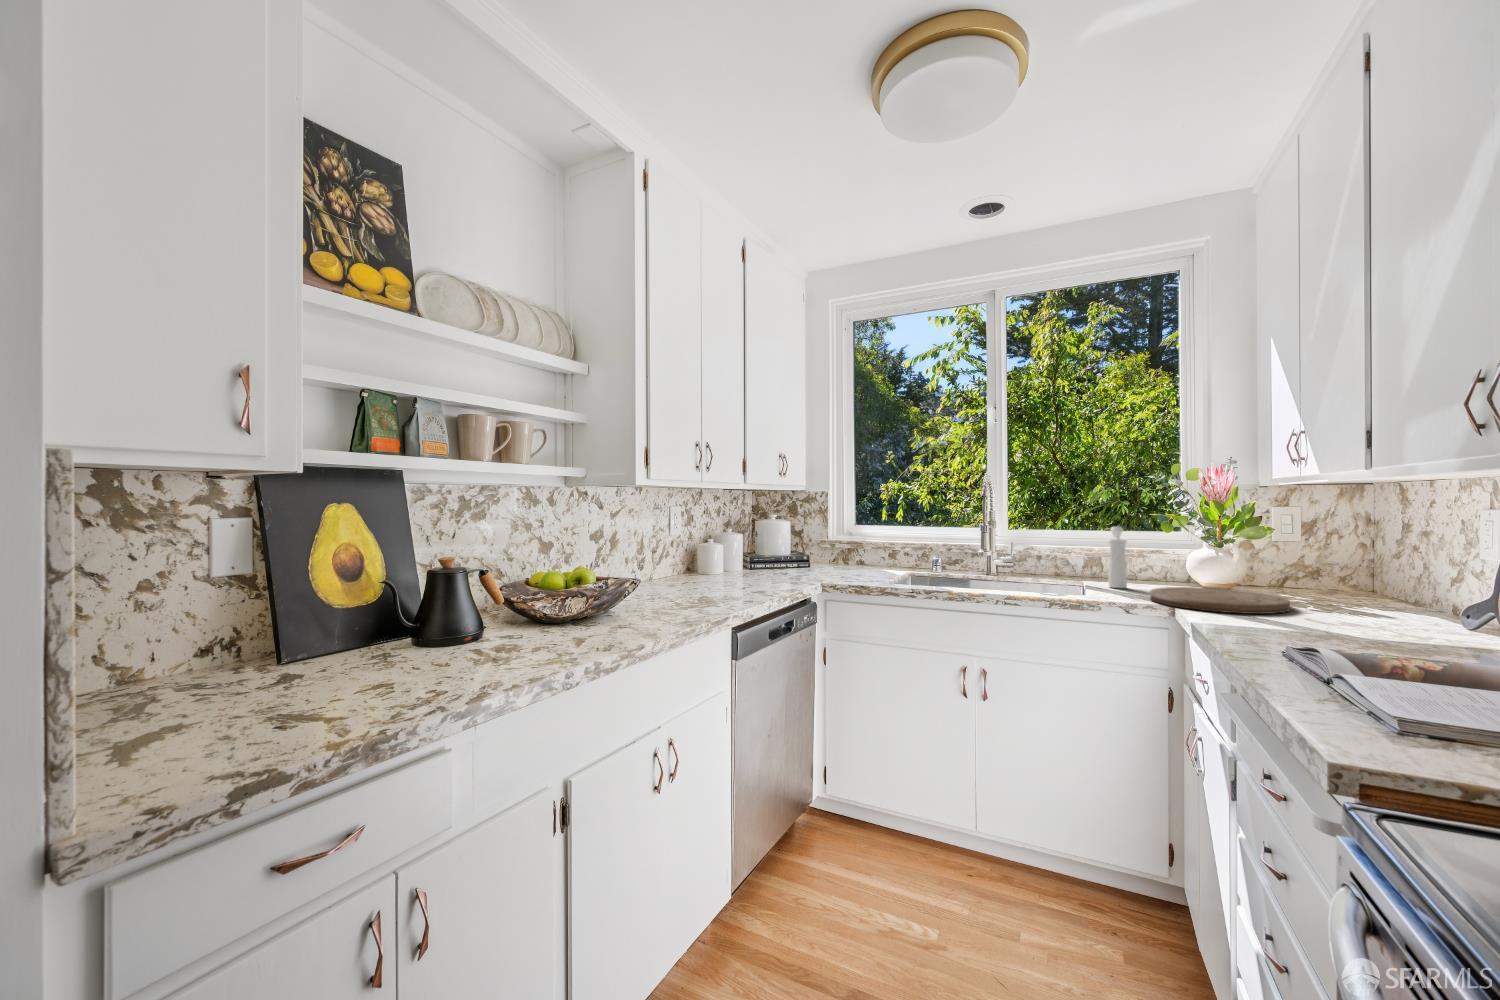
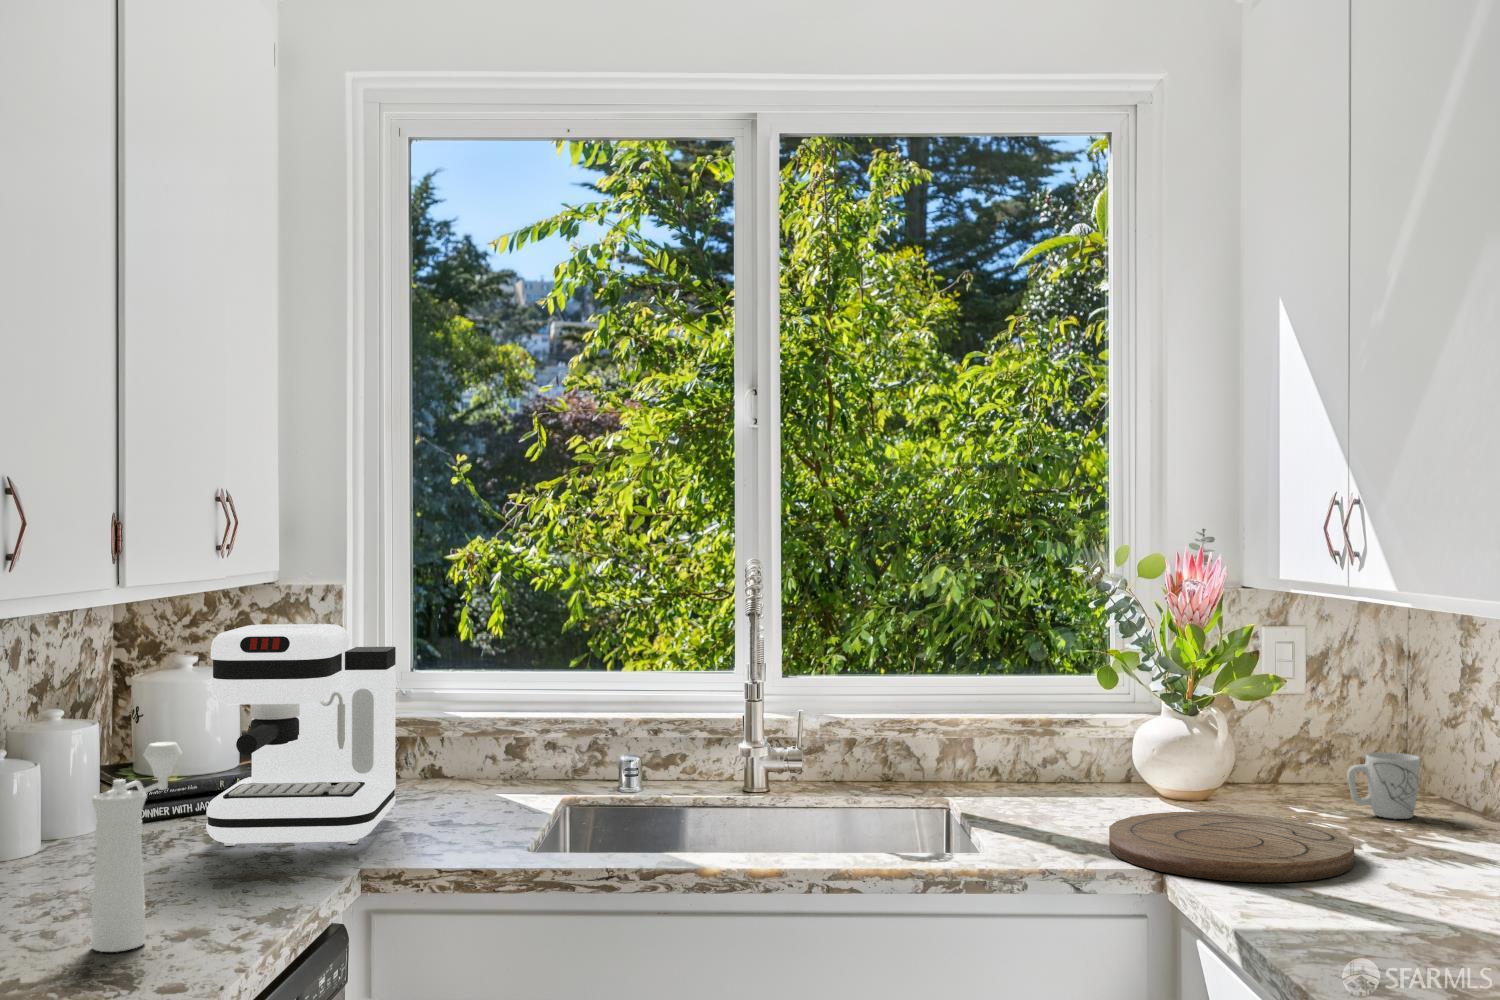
coffee maker: none [773,500,842,578] -> present [206,624,396,846]
pepper mill: present [1109,527,1127,588] -> present [92,742,182,952]
mug: none [1309,567,1357,601] -> present [1347,752,1420,819]

